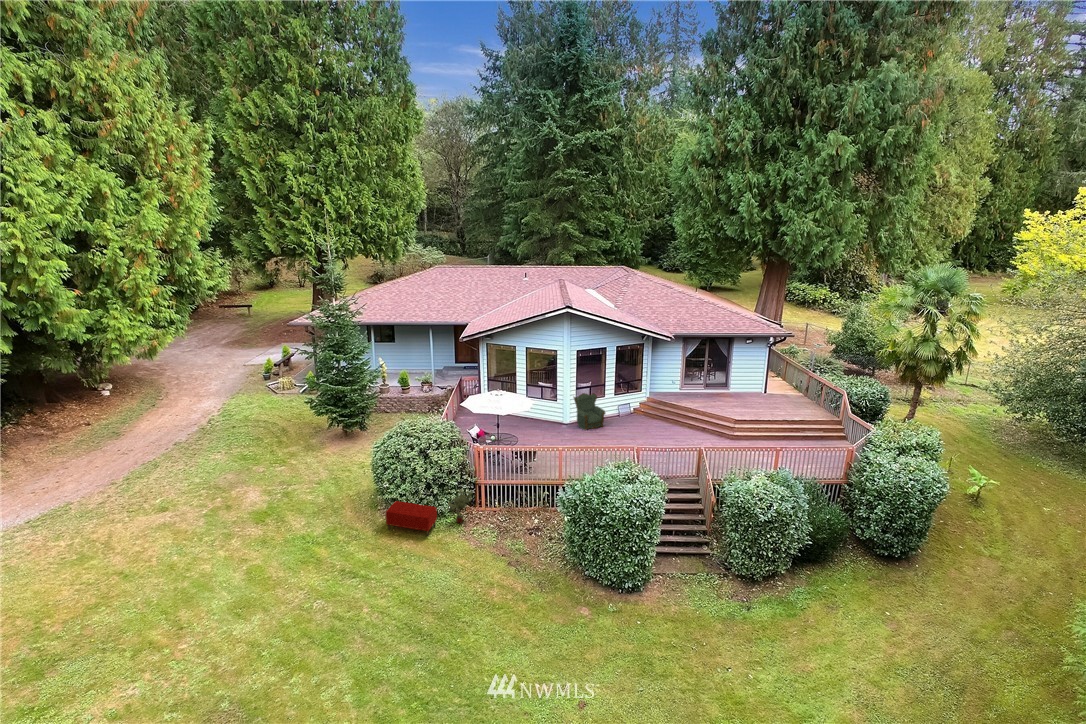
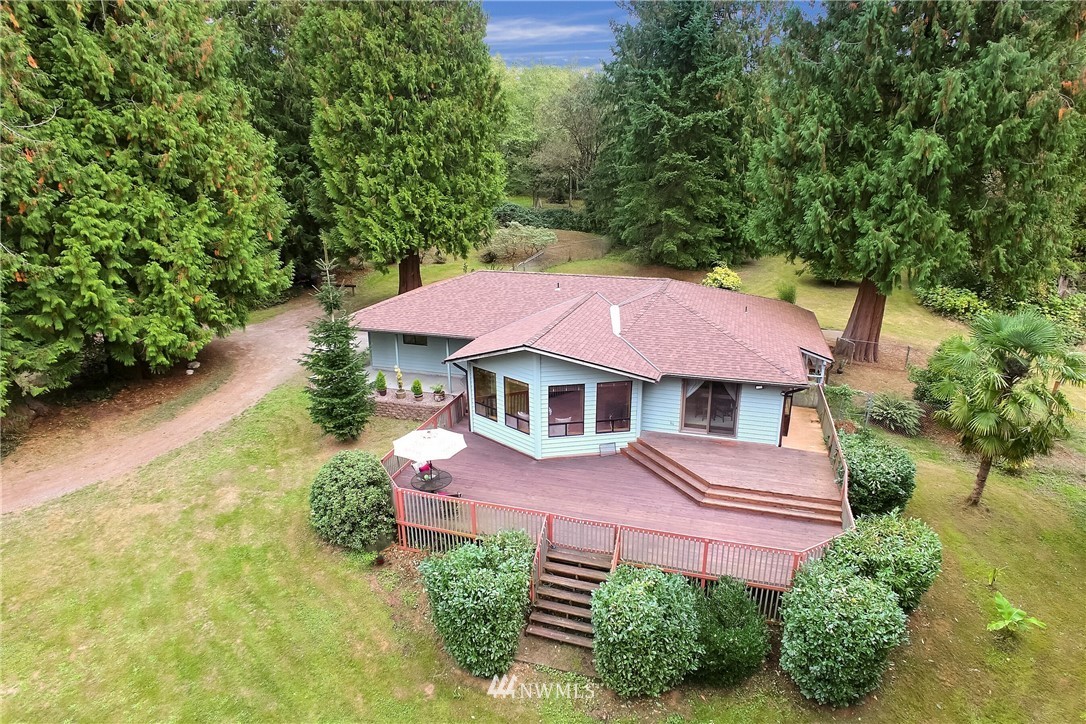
armchair: present [574,393,605,430] -> none [545,430,575,472]
bench: present [386,501,437,536] -> none [309,532,358,575]

